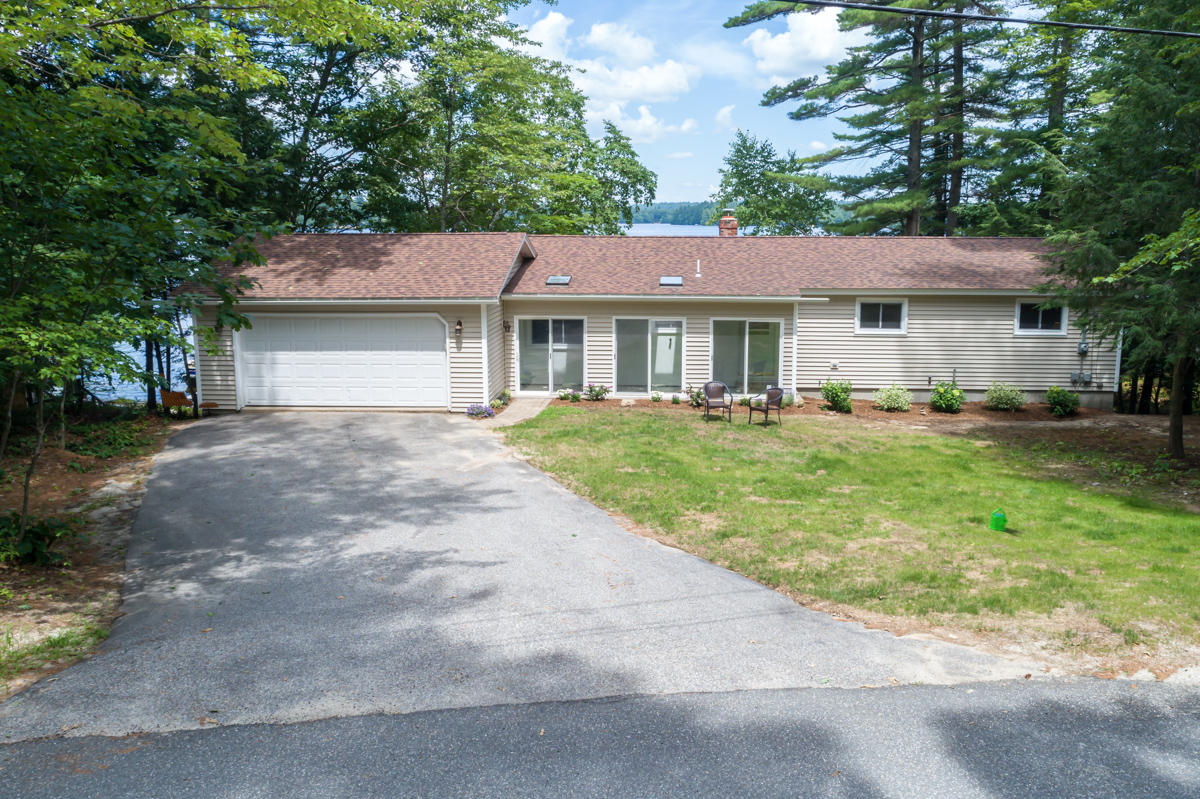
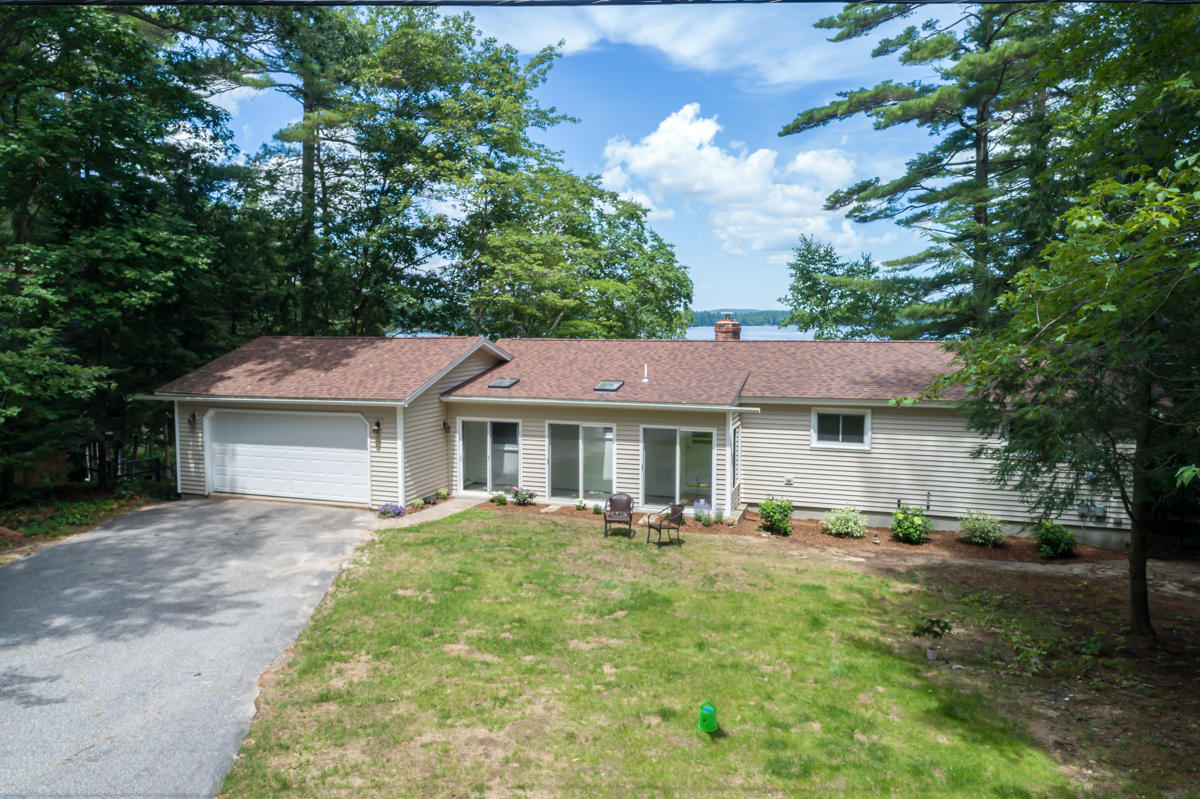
lounge chair: present [159,373,219,417] -> none [133,460,186,500]
potted plant: none [1054,449,1090,481] -> present [911,617,954,660]

